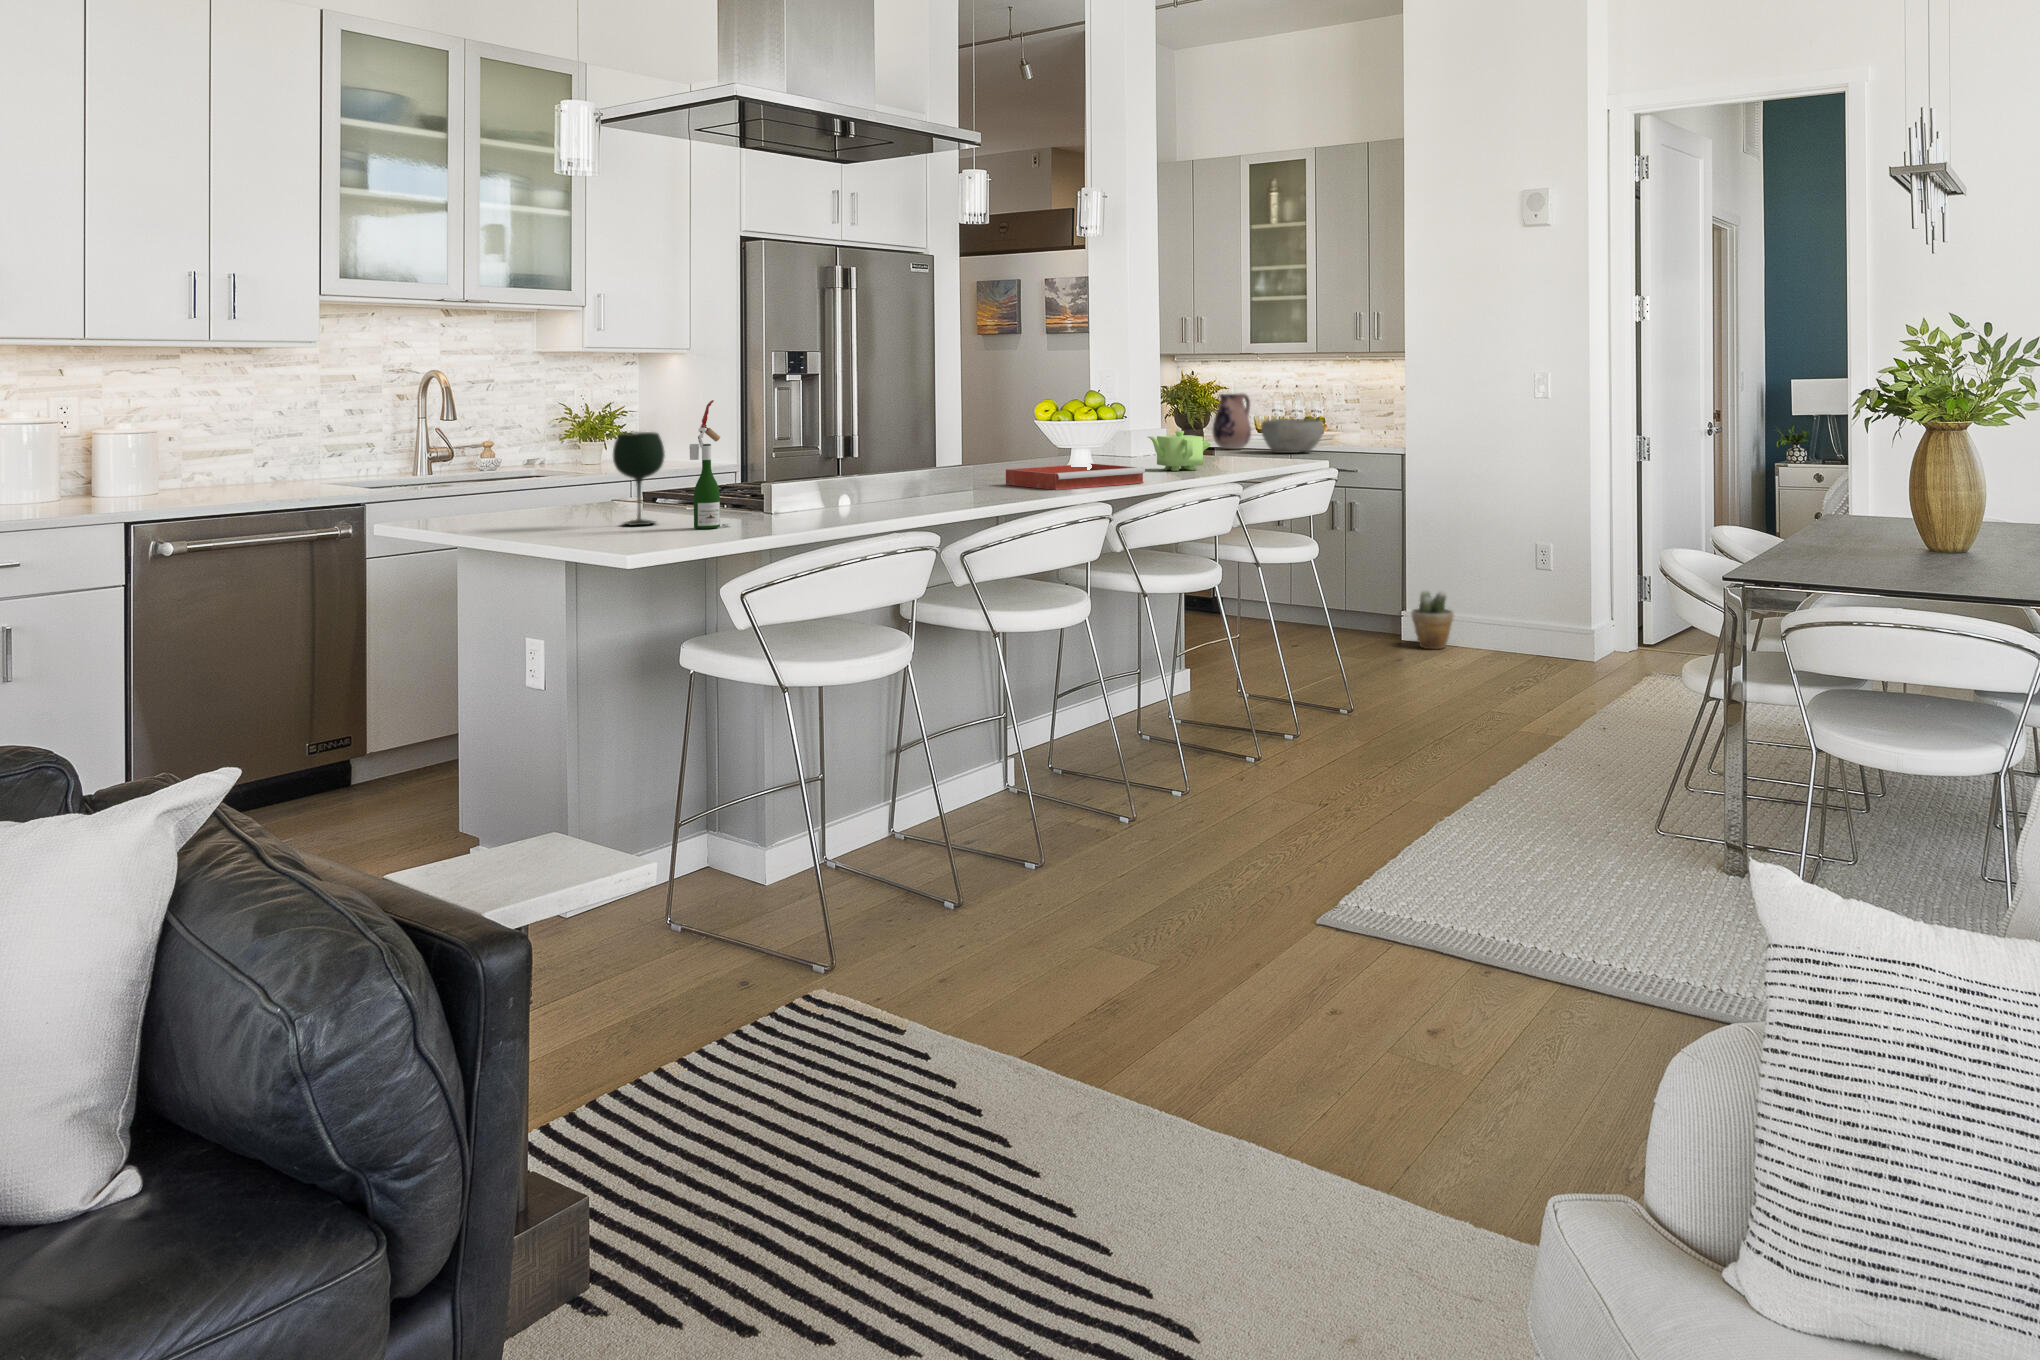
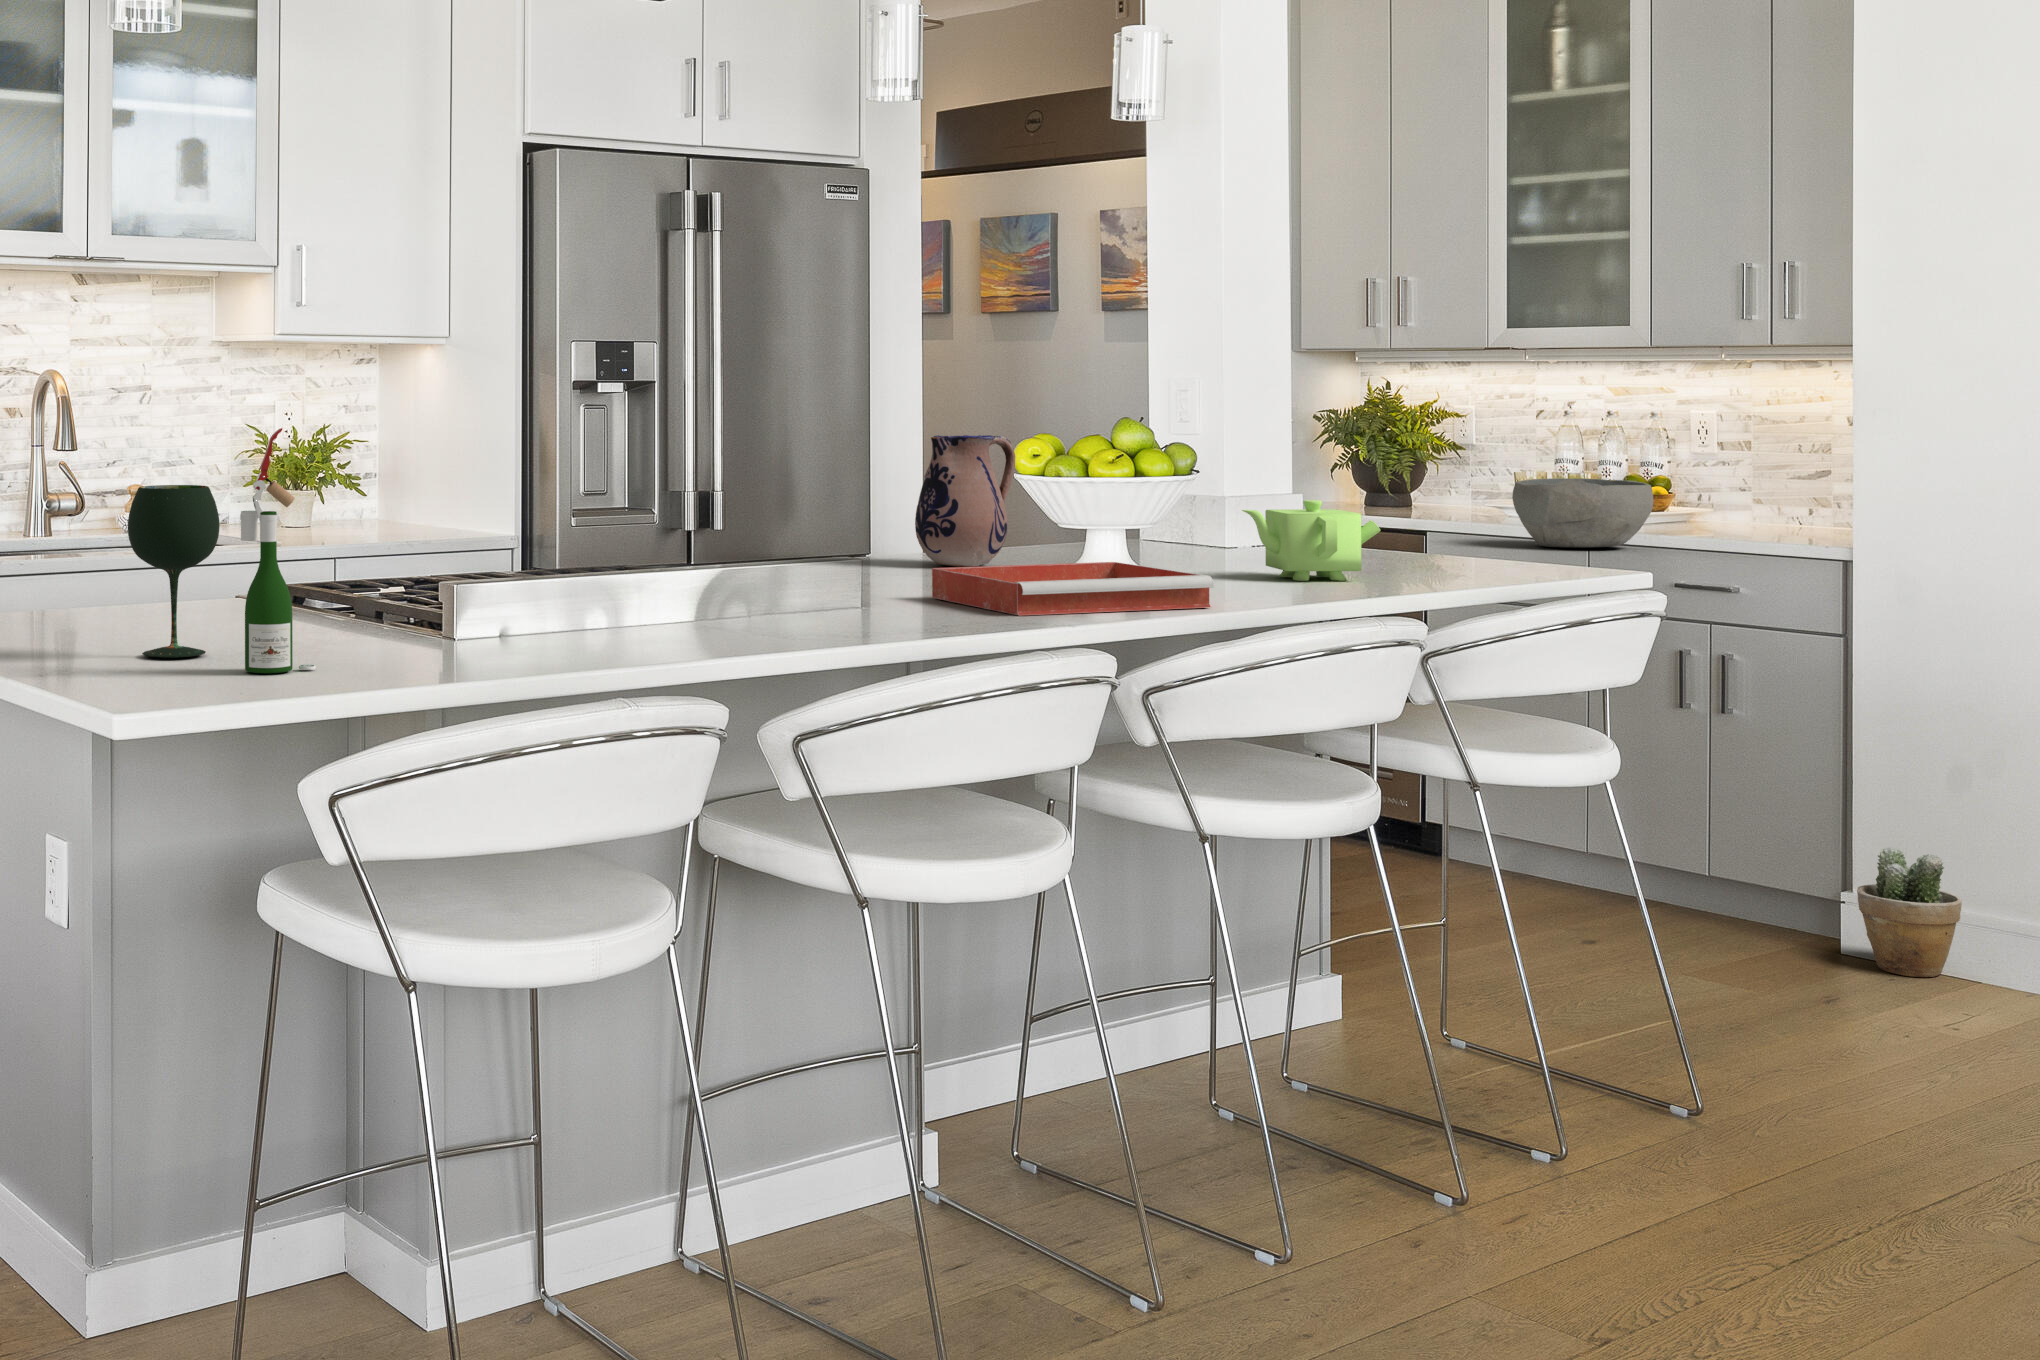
ceramic pitcher: present [1212,394,1251,449] -> present [915,435,1015,567]

